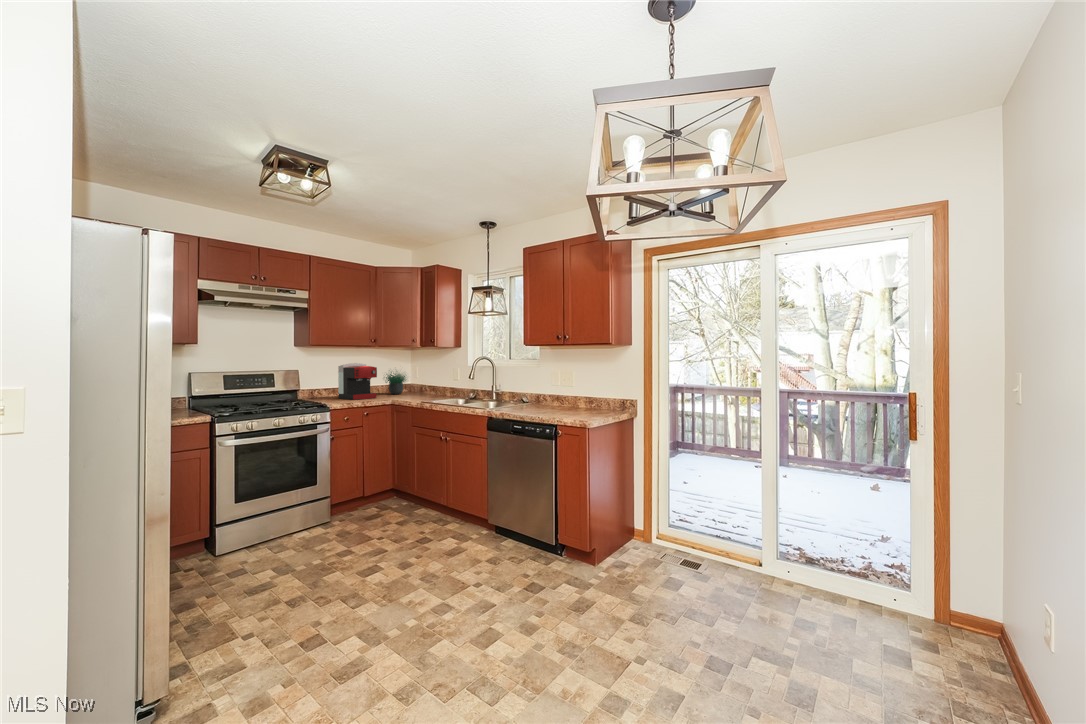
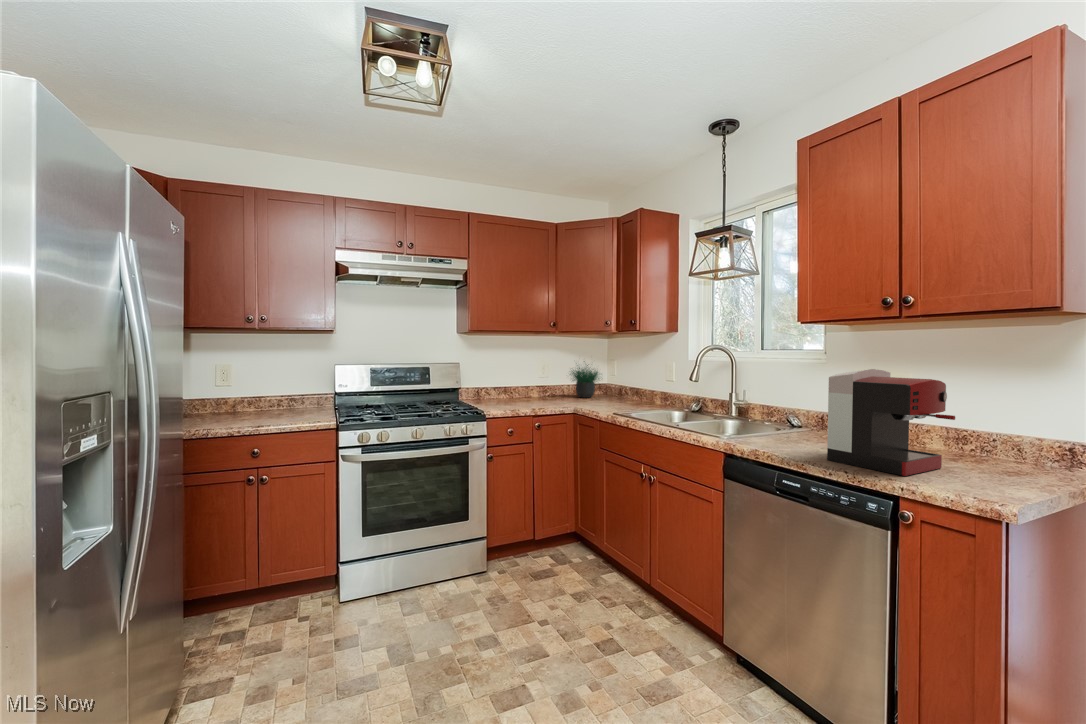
coffee maker: present [338,363,377,400] -> present [827,369,955,476]

